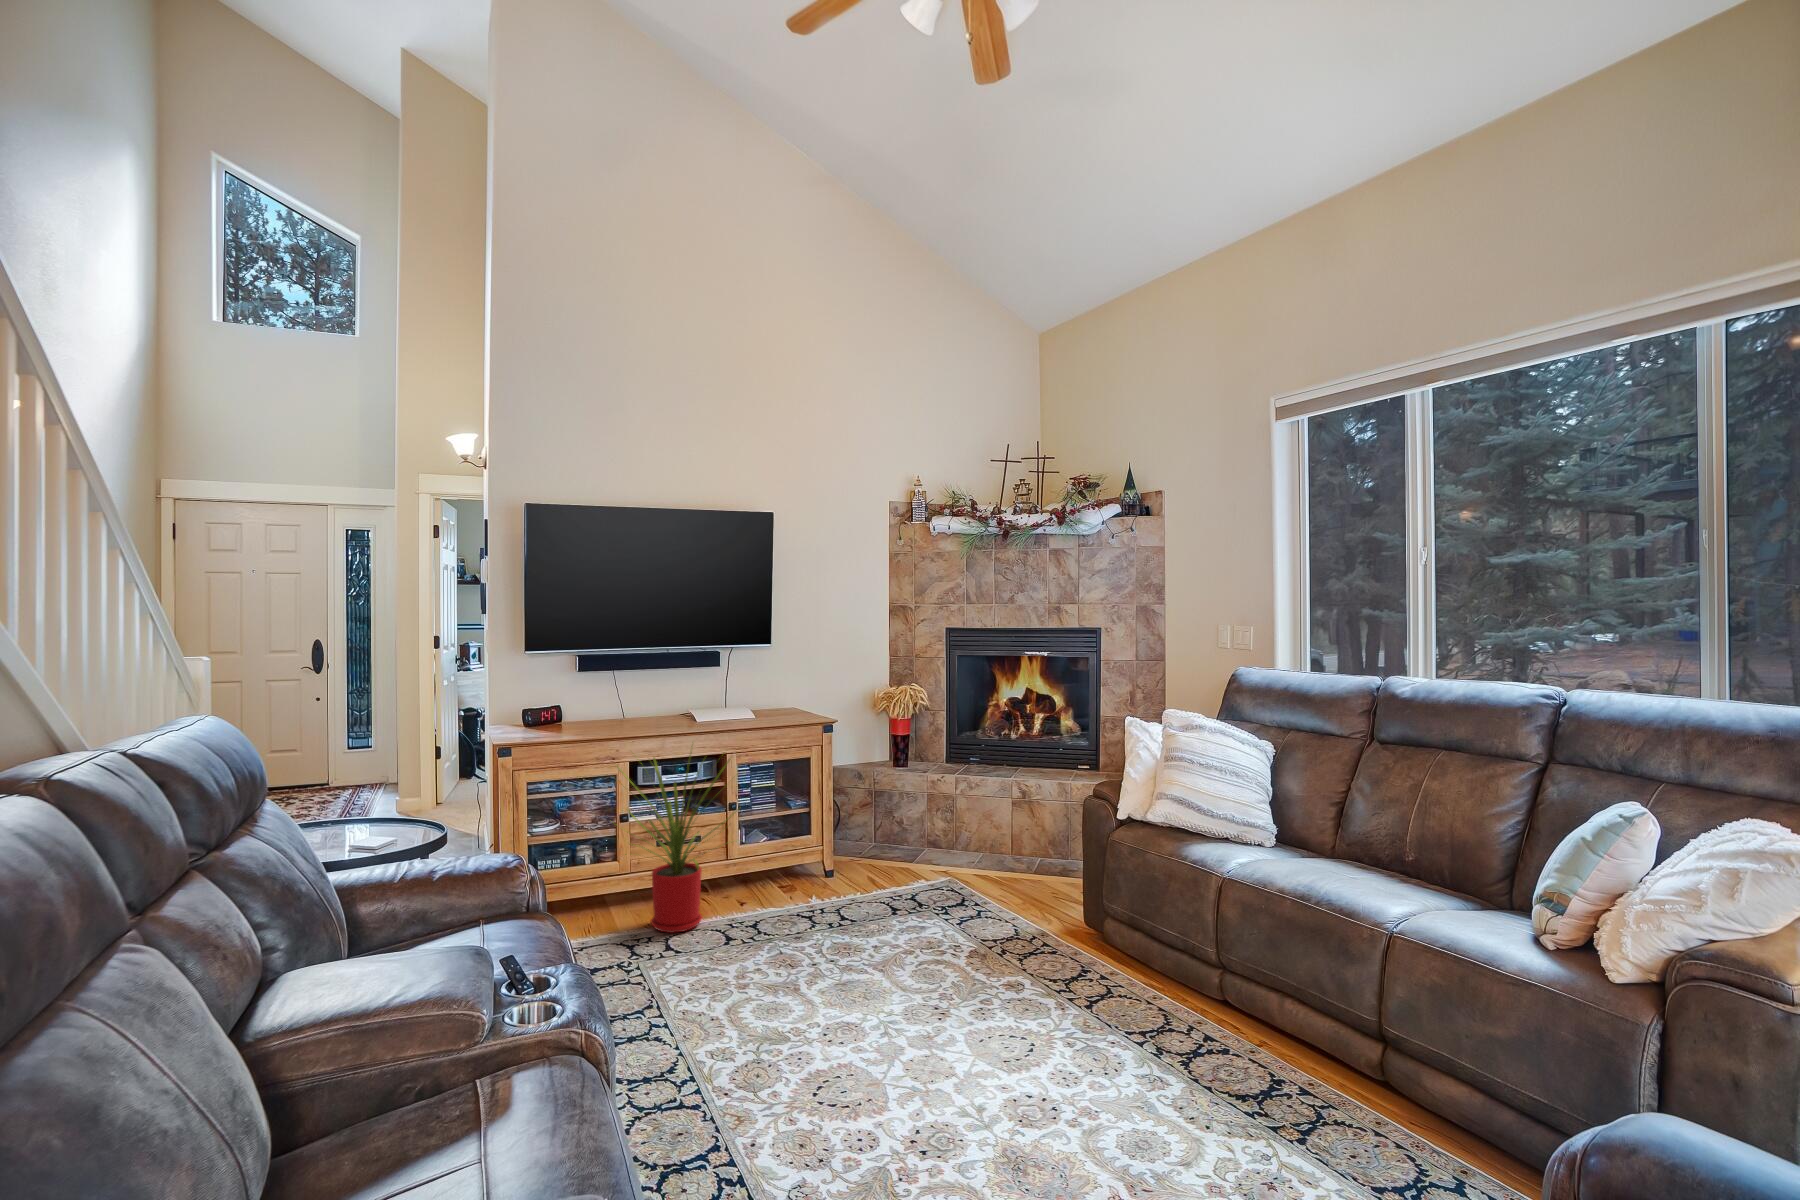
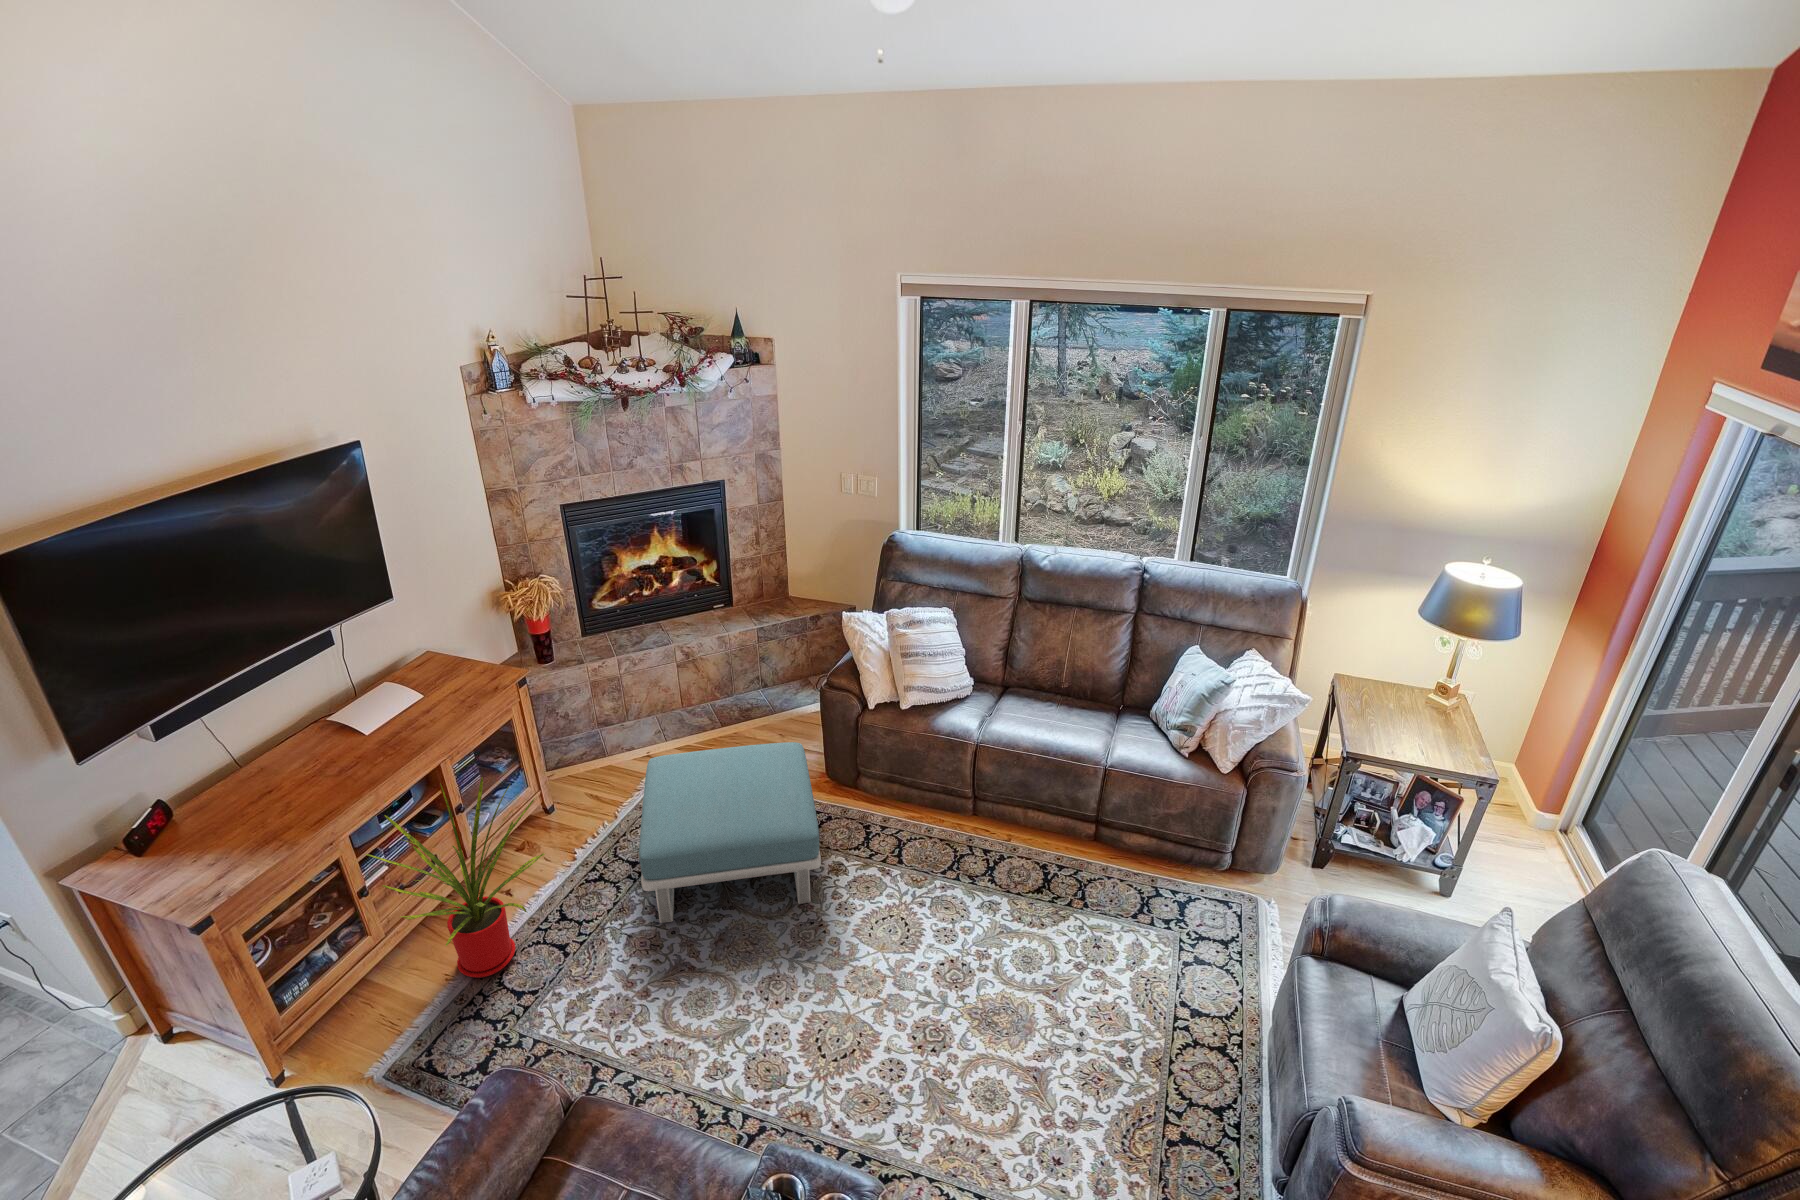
footstool: none [801,823,1044,994] -> present [639,742,821,923]

